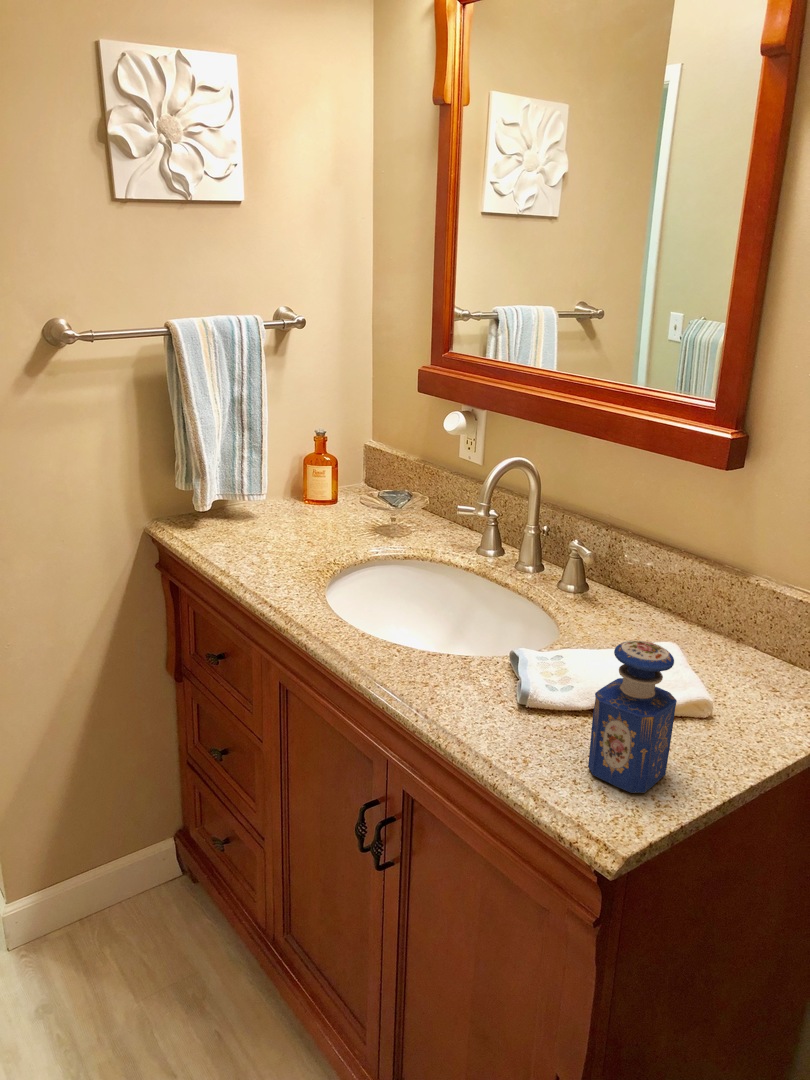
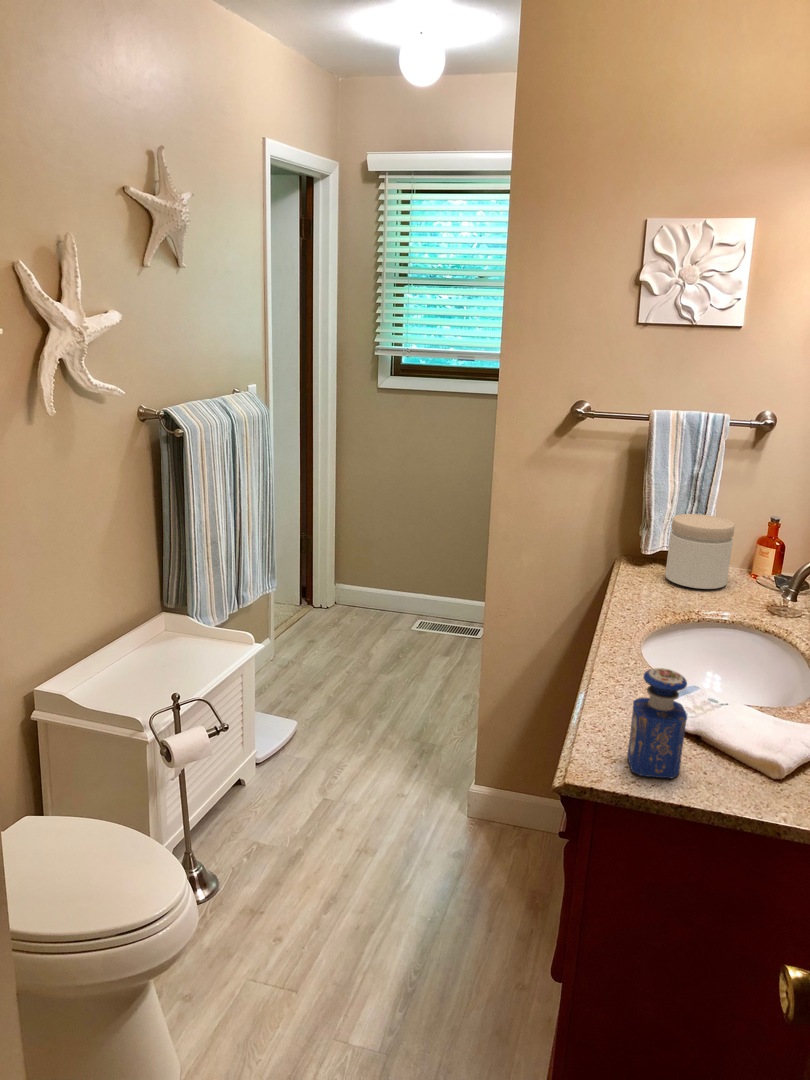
jar: none [237,444,312,536] -> present [665,514,735,589]

